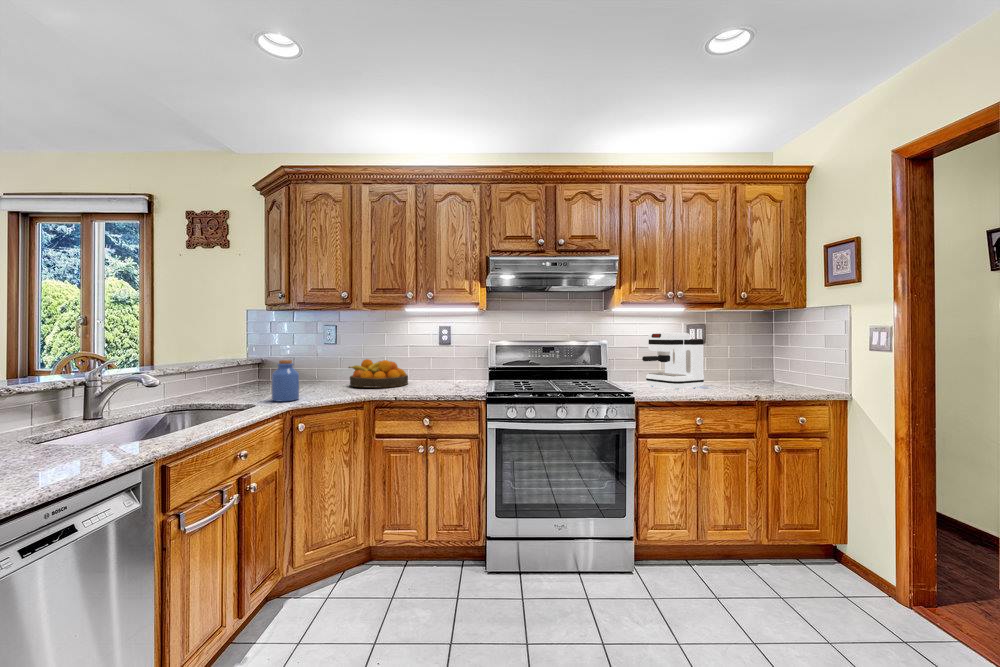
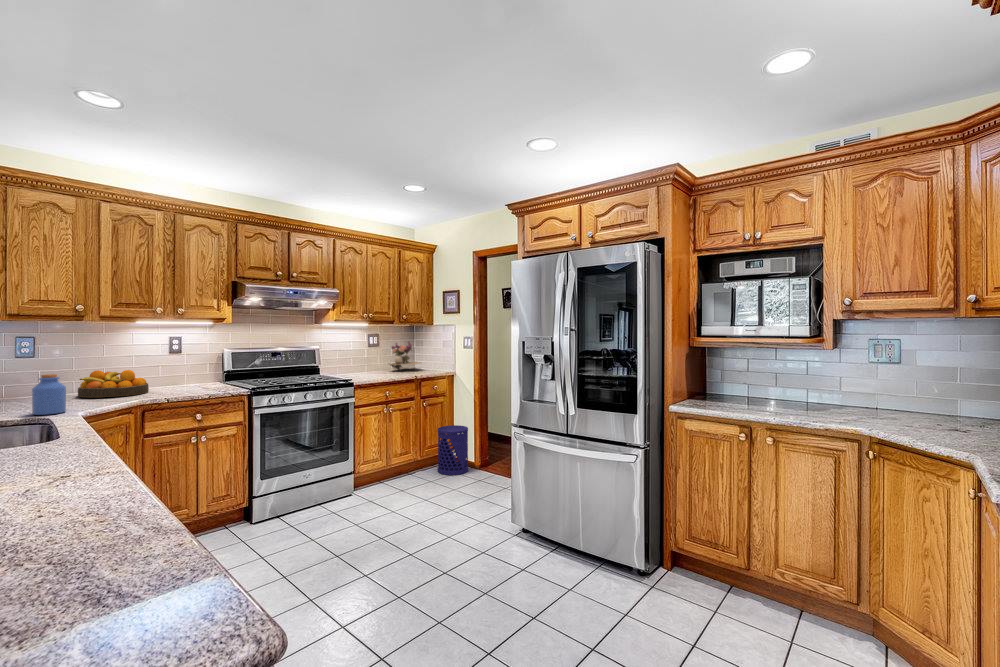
coffee maker: present [642,333,704,389] -> none [349,340,384,377]
flower arrangement: none [717,335,782,383] -> present [389,341,419,370]
waste bin: none [803,495,879,606] -> present [438,425,468,475]

